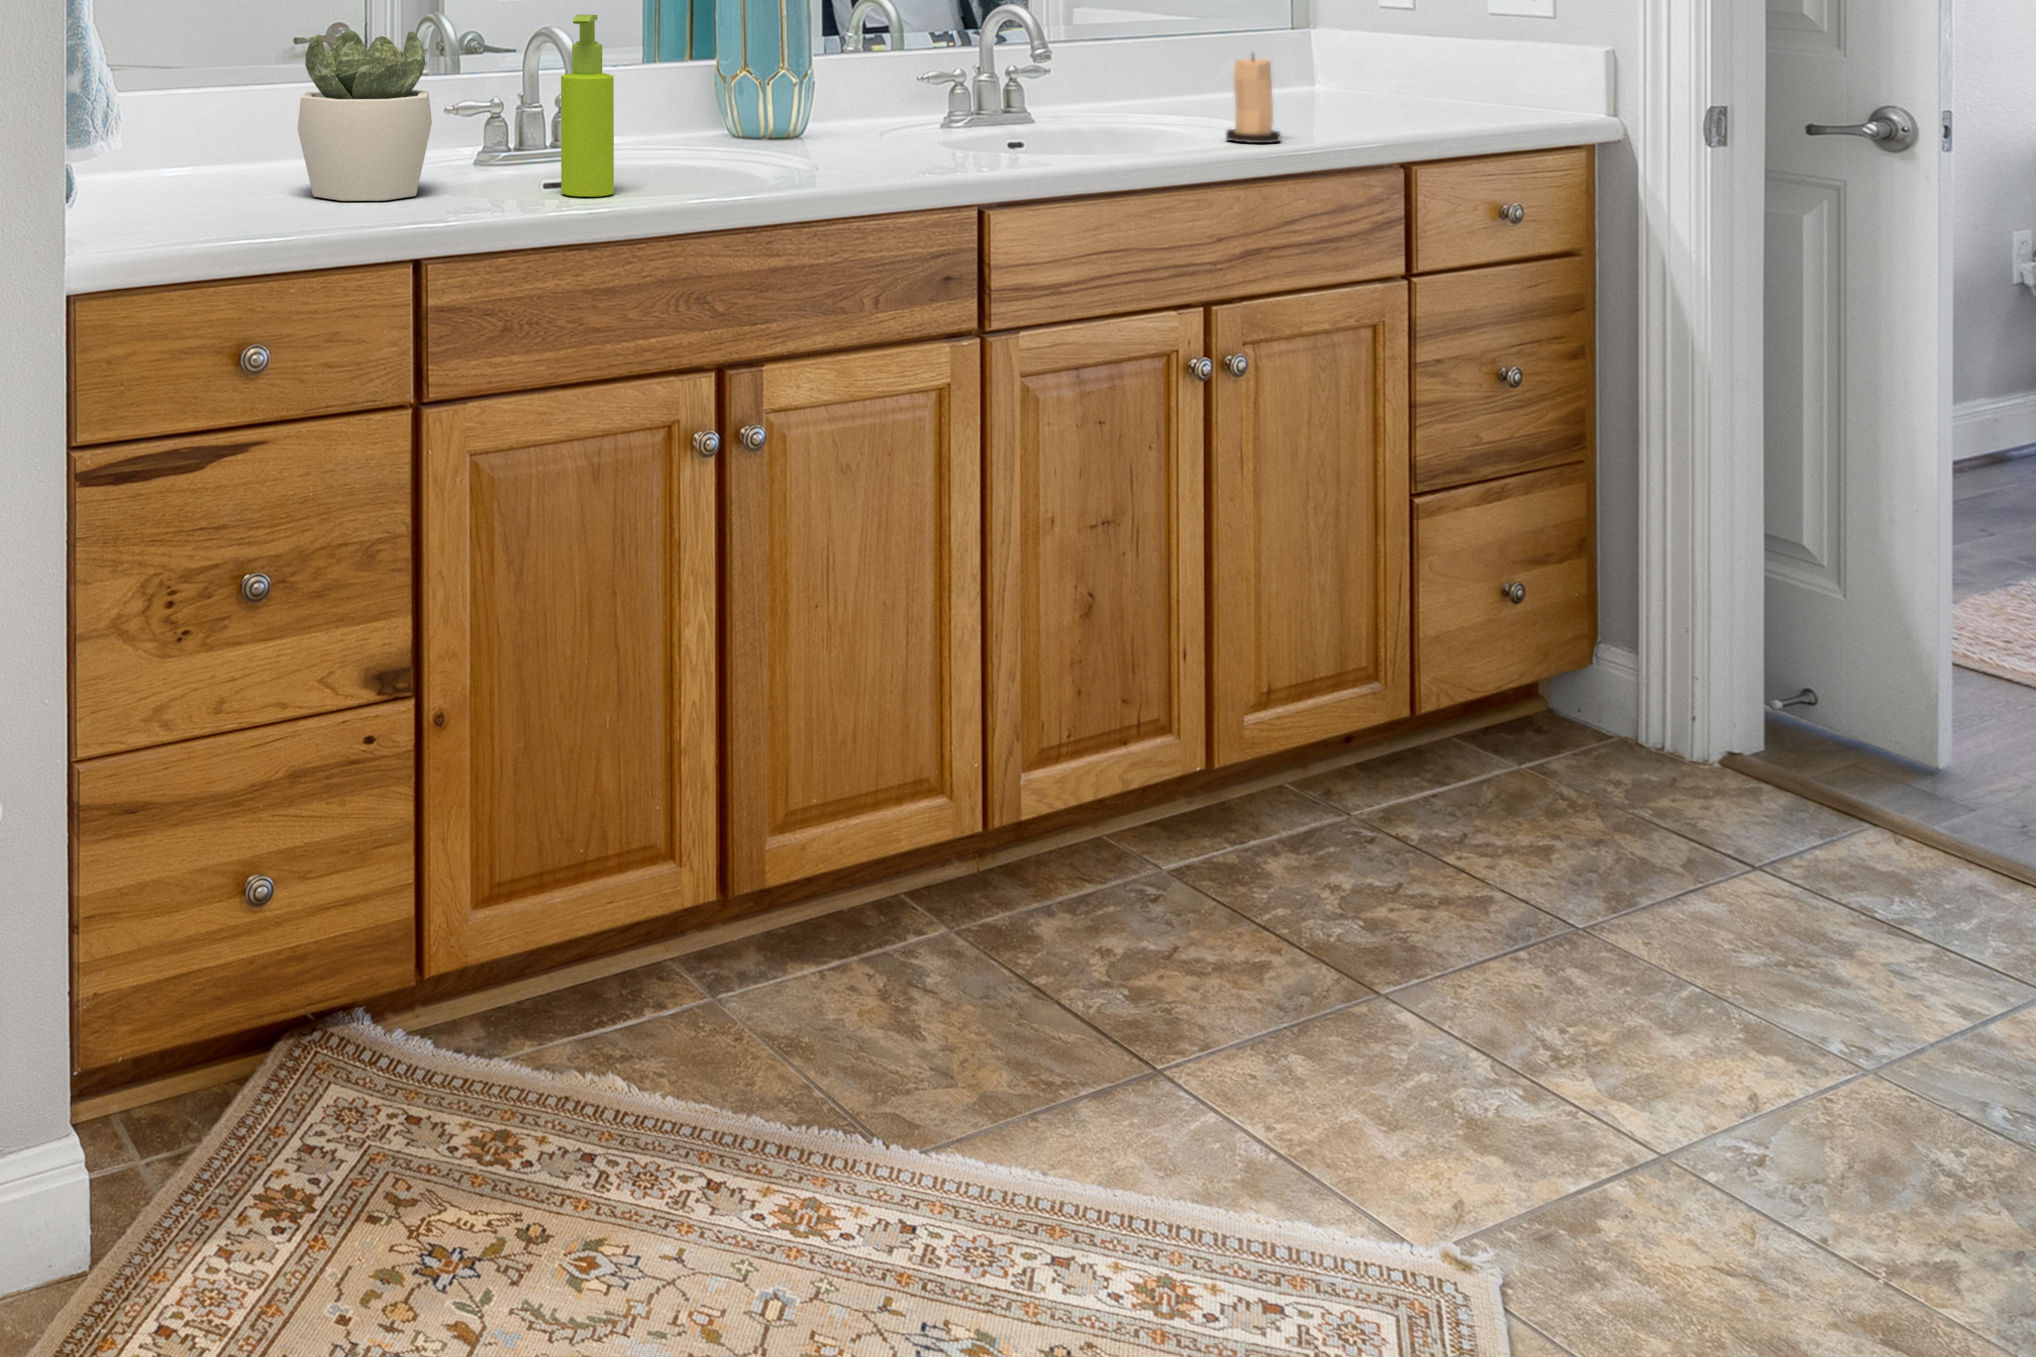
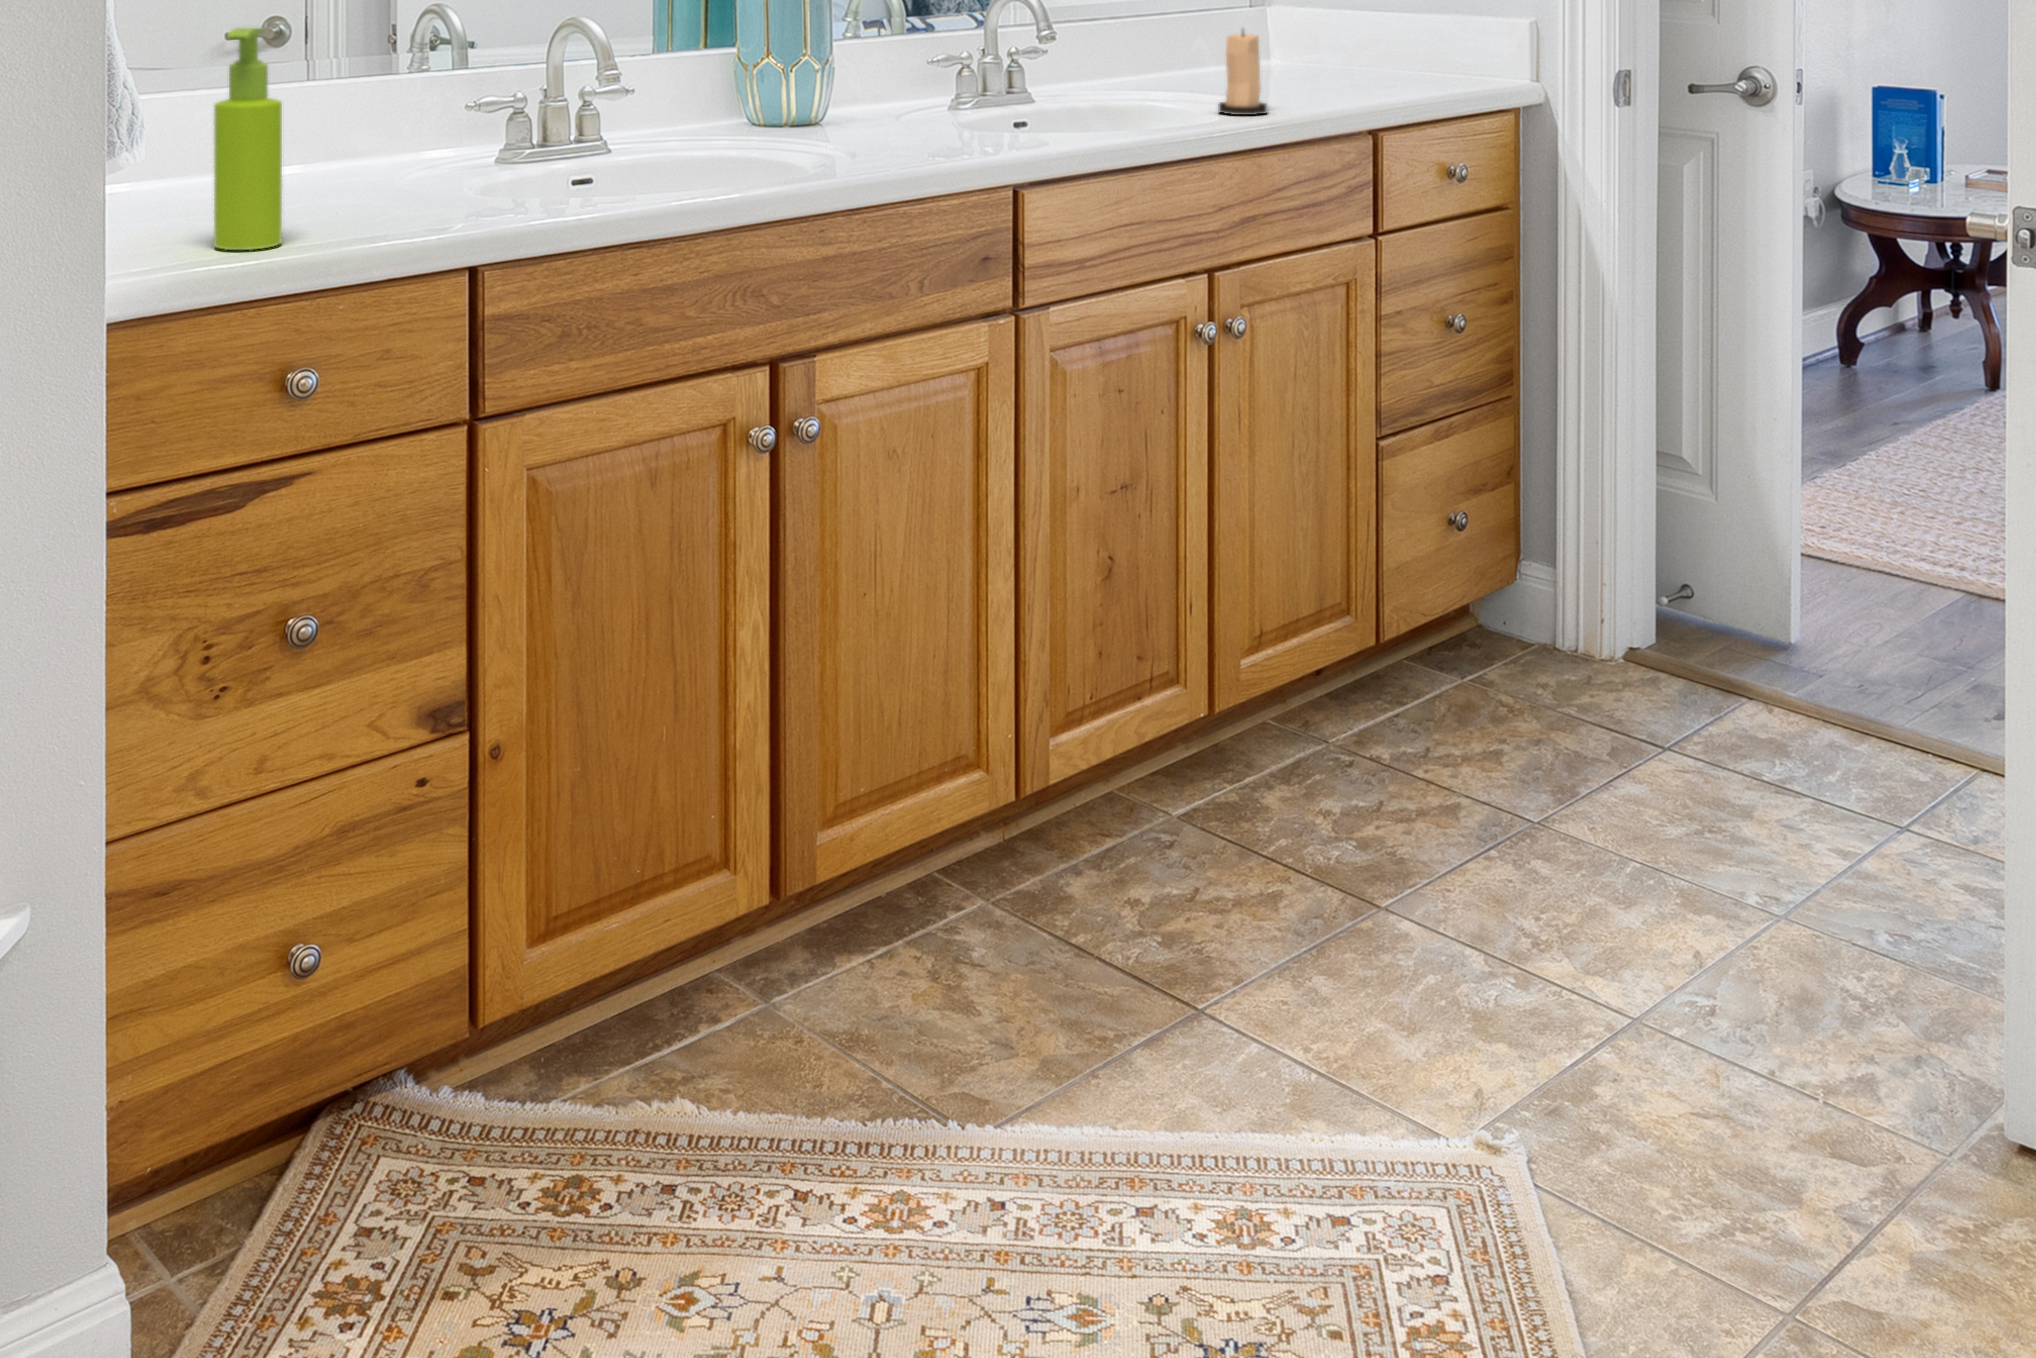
soap dispenser: present [561,14,614,197] -> present [214,28,282,250]
succulent plant: present [298,30,432,201] -> none [319,24,468,209]

